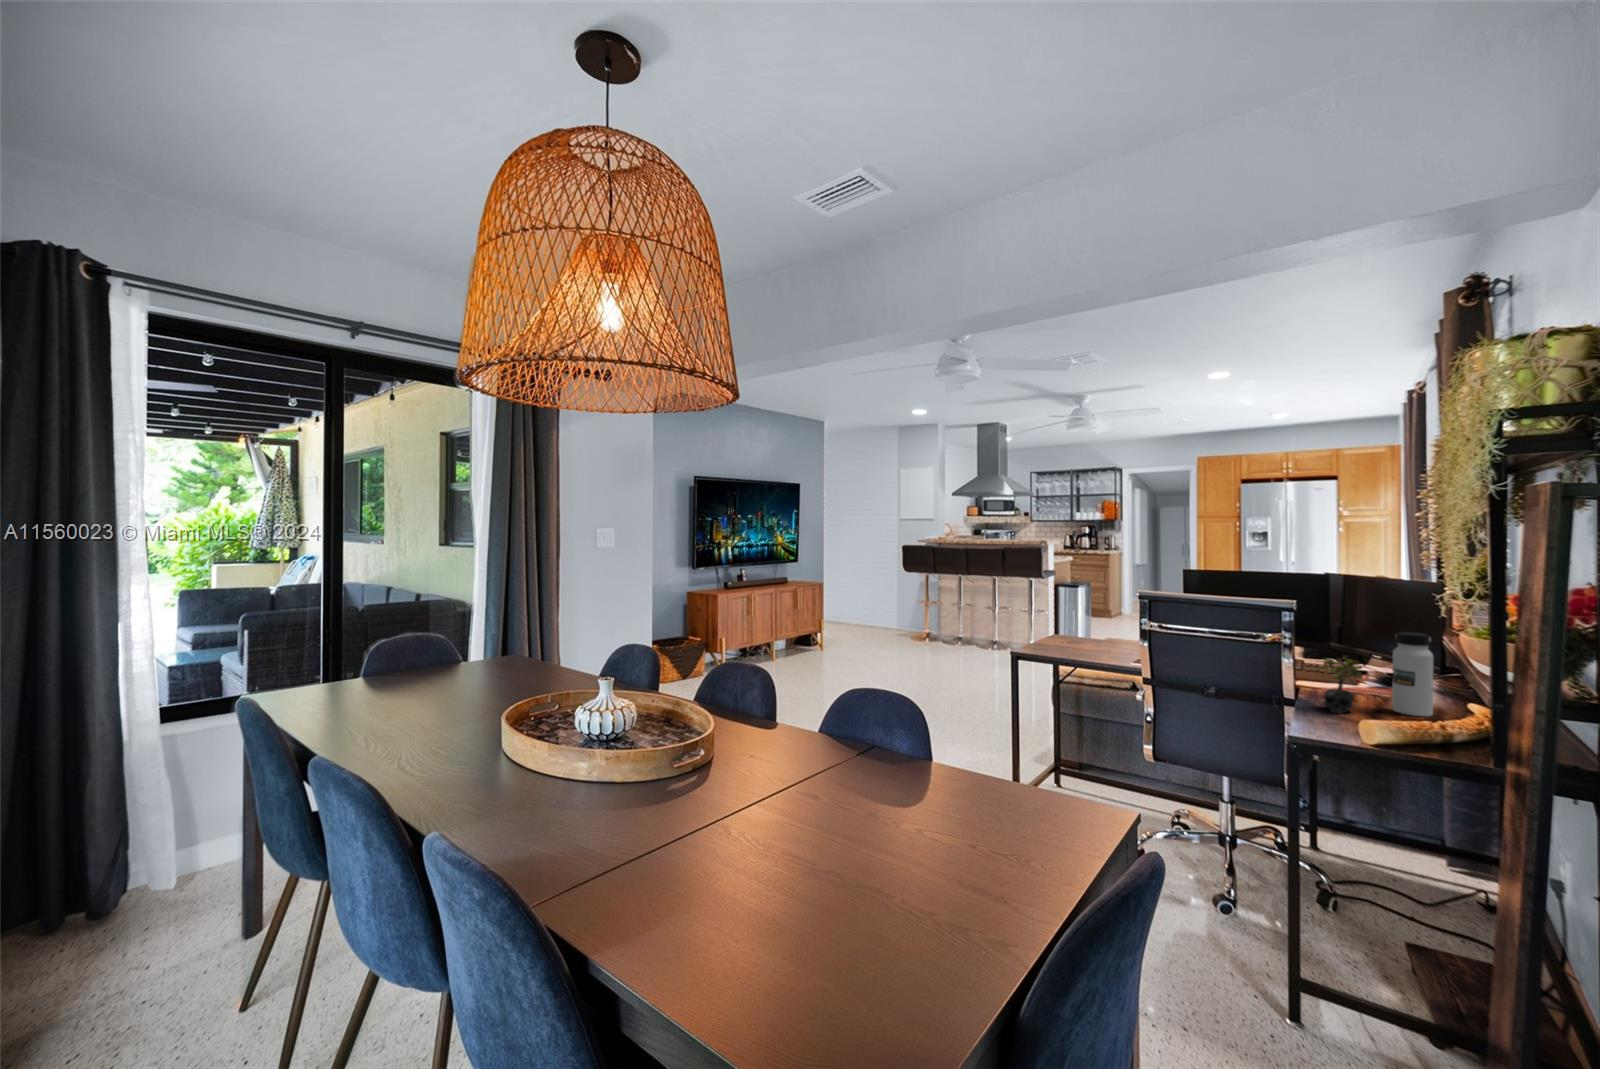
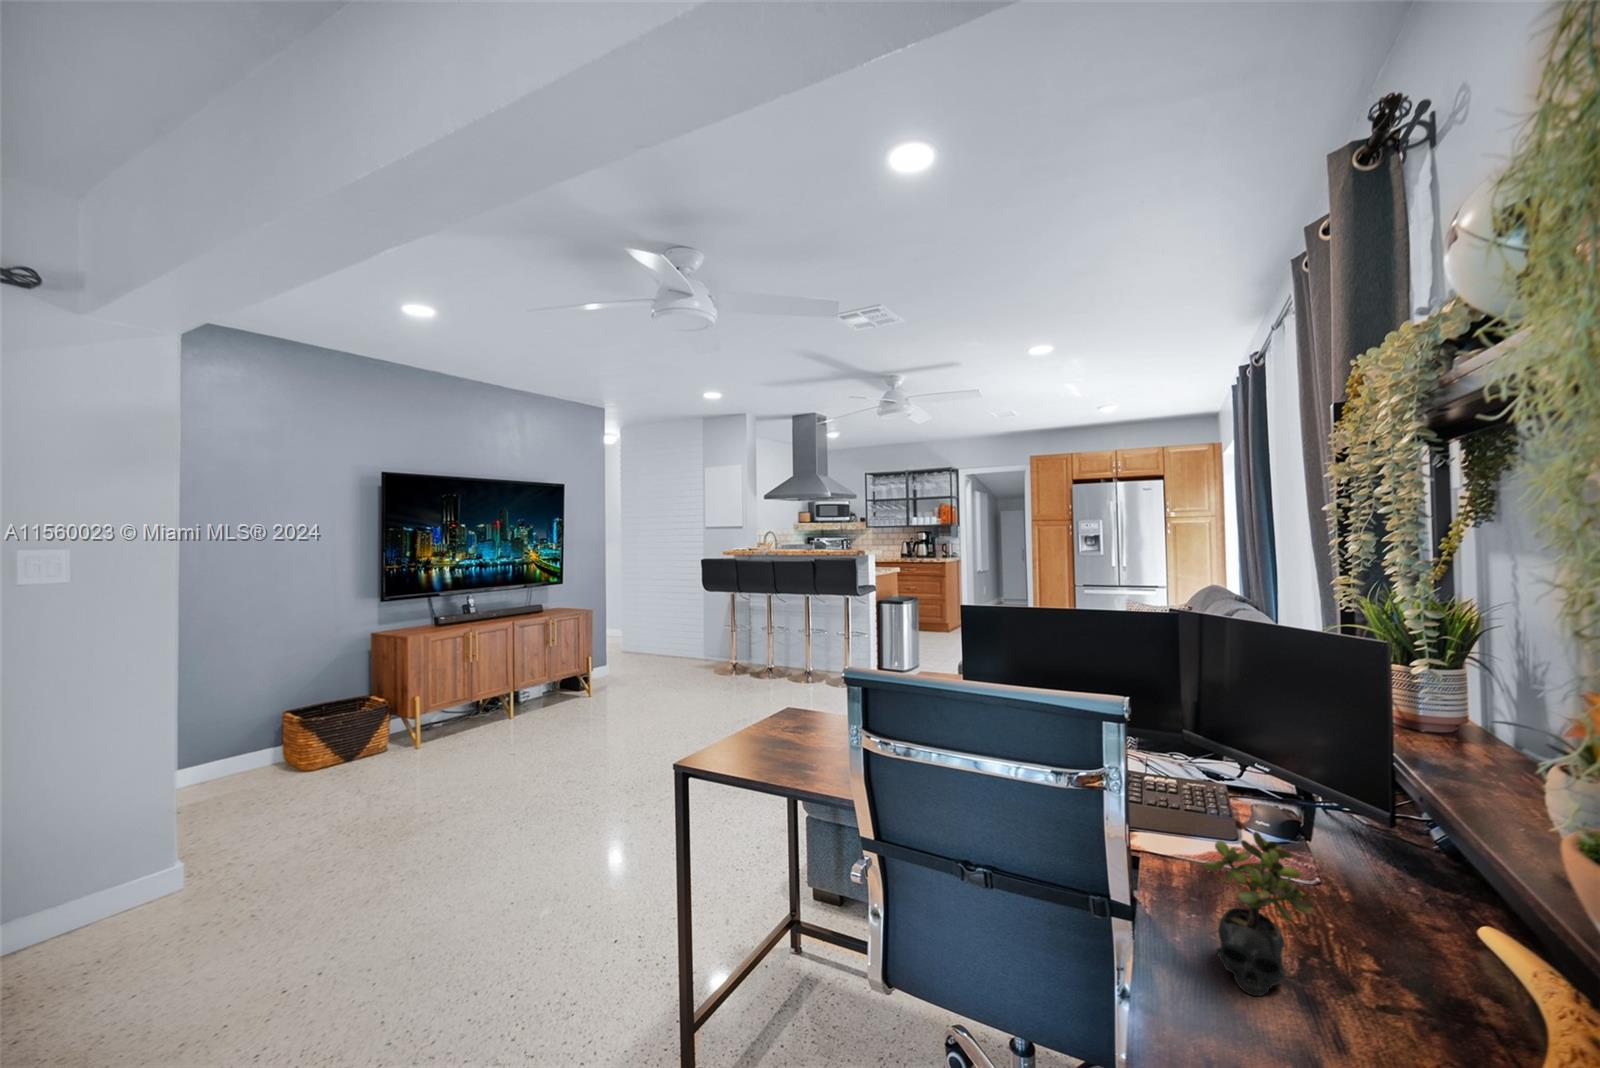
water bottle: present [1392,632,1433,716] -> none [1358,773,1457,994]

